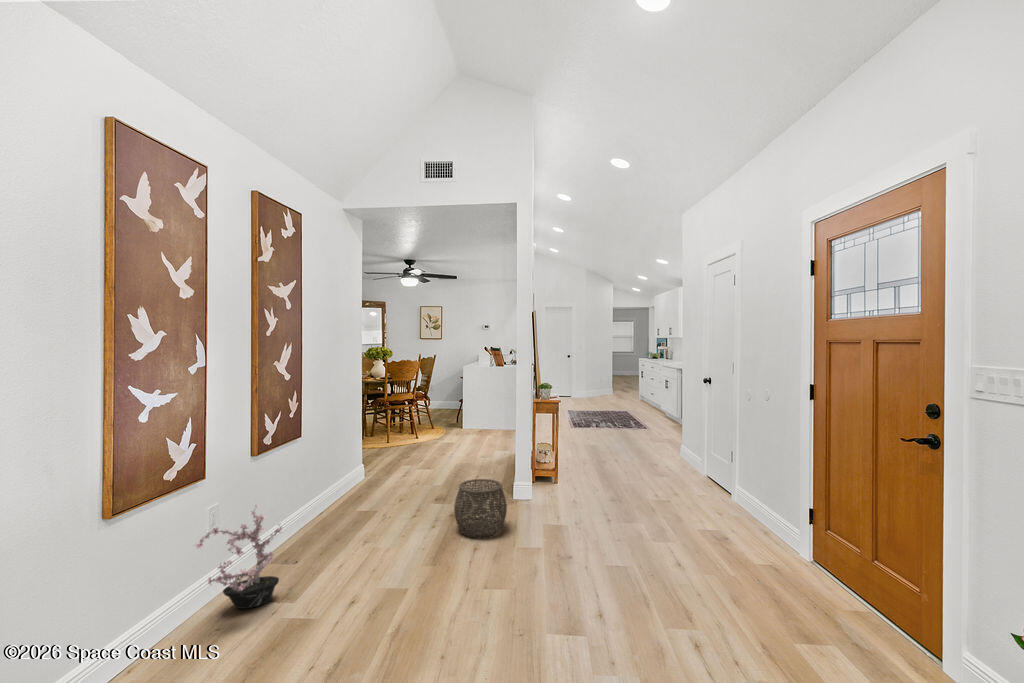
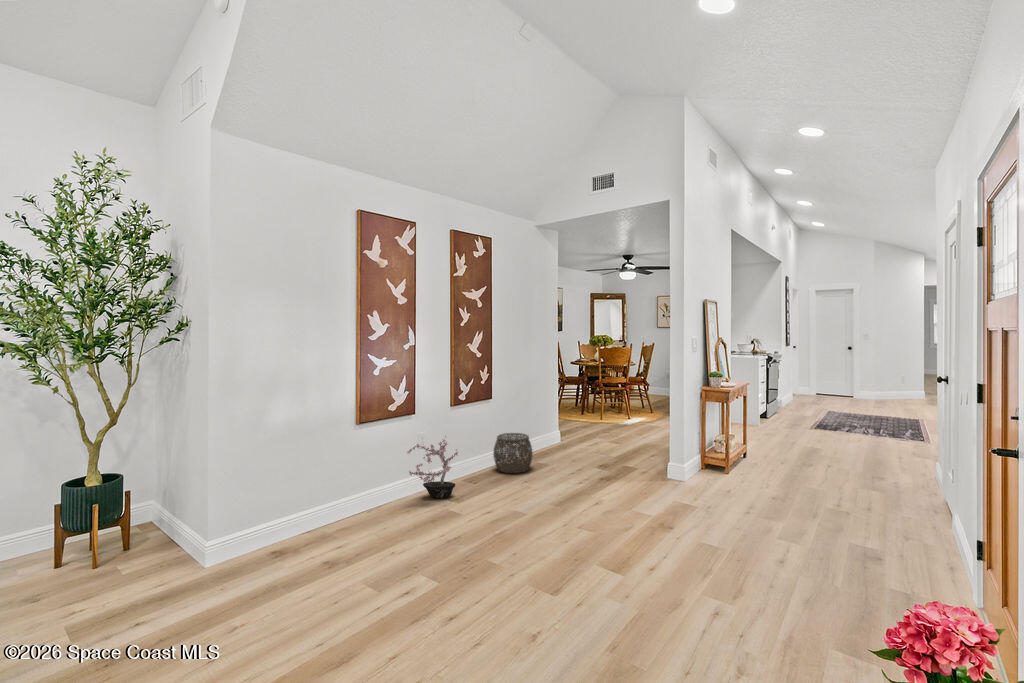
woven basket: present [454,479,507,537] -> present [493,433,533,473]

